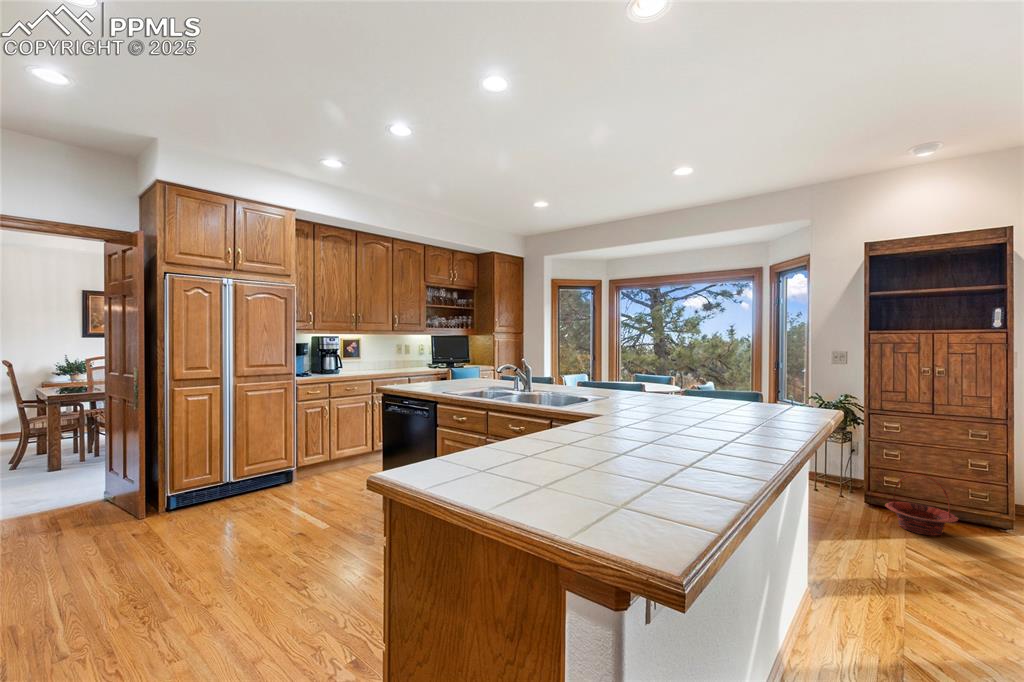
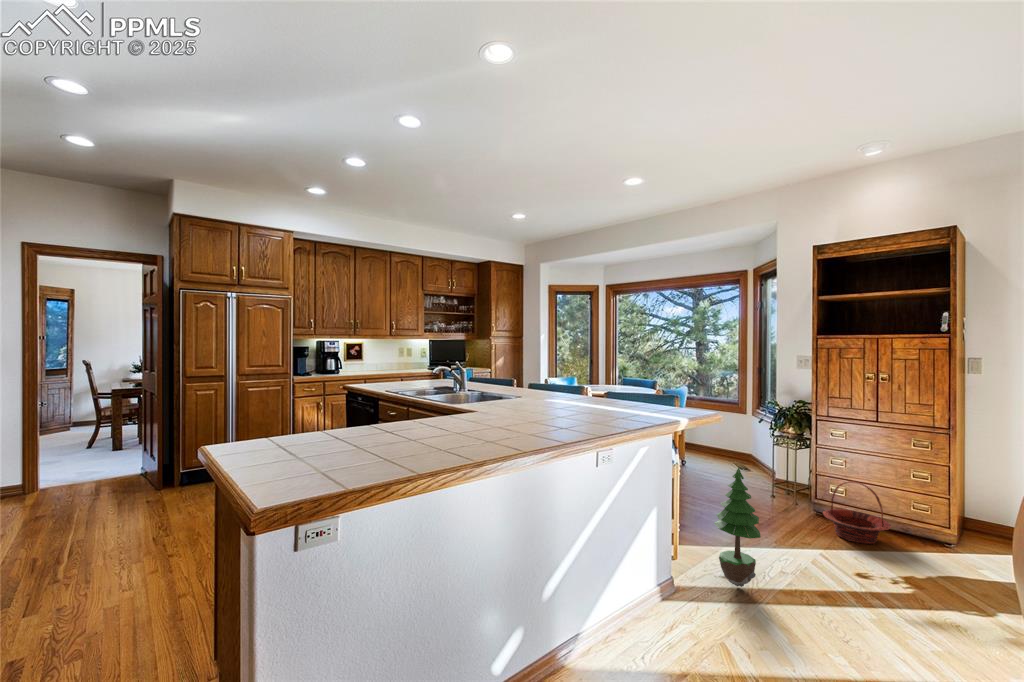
potted tree: none [832,468,889,593] -> present [714,468,761,587]

